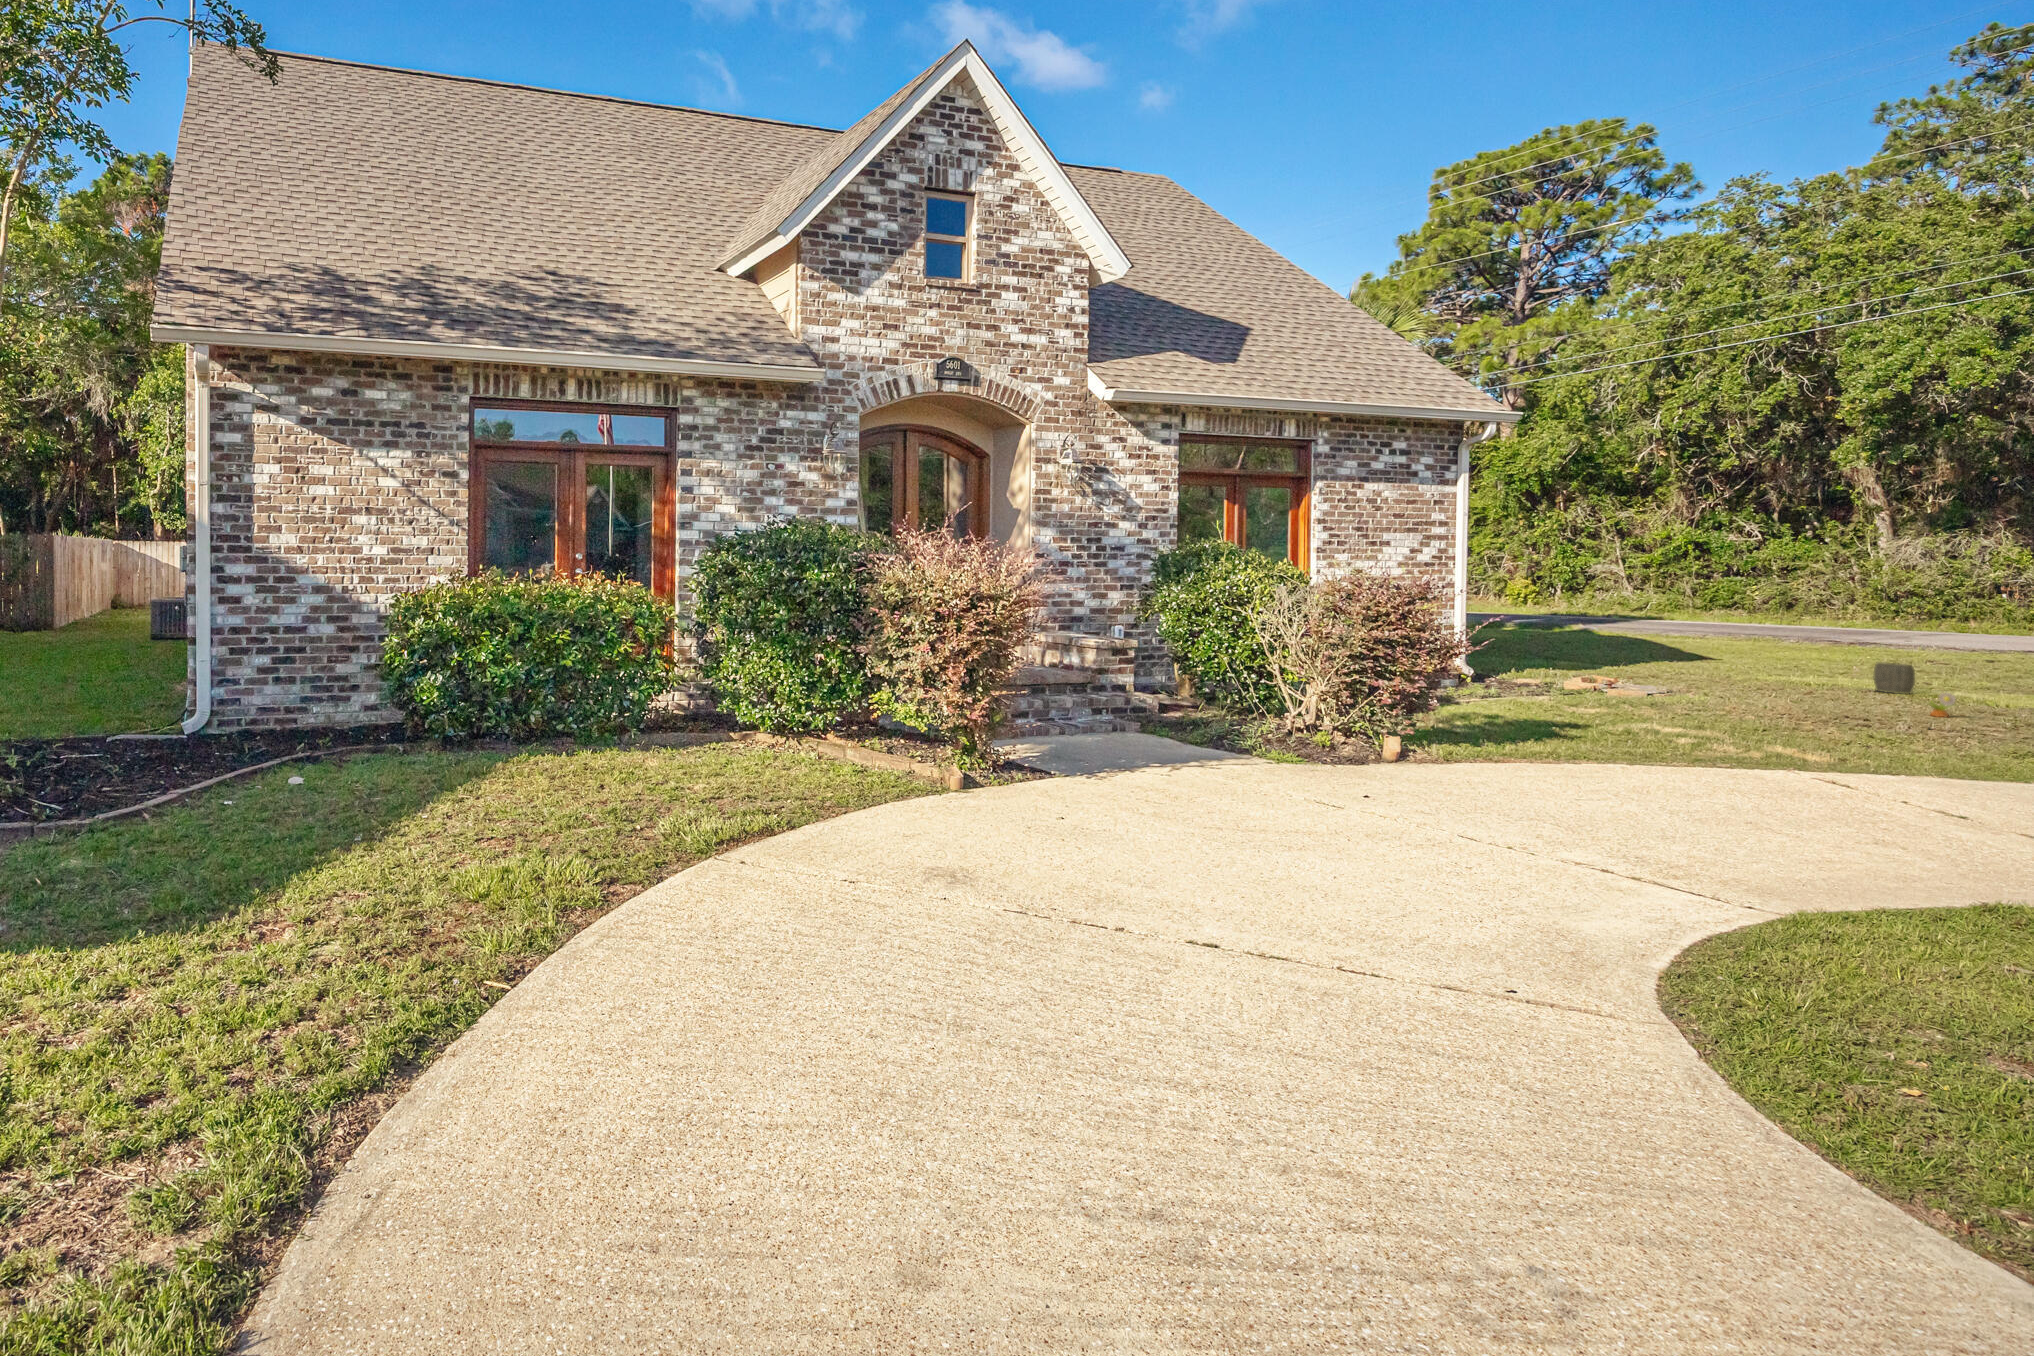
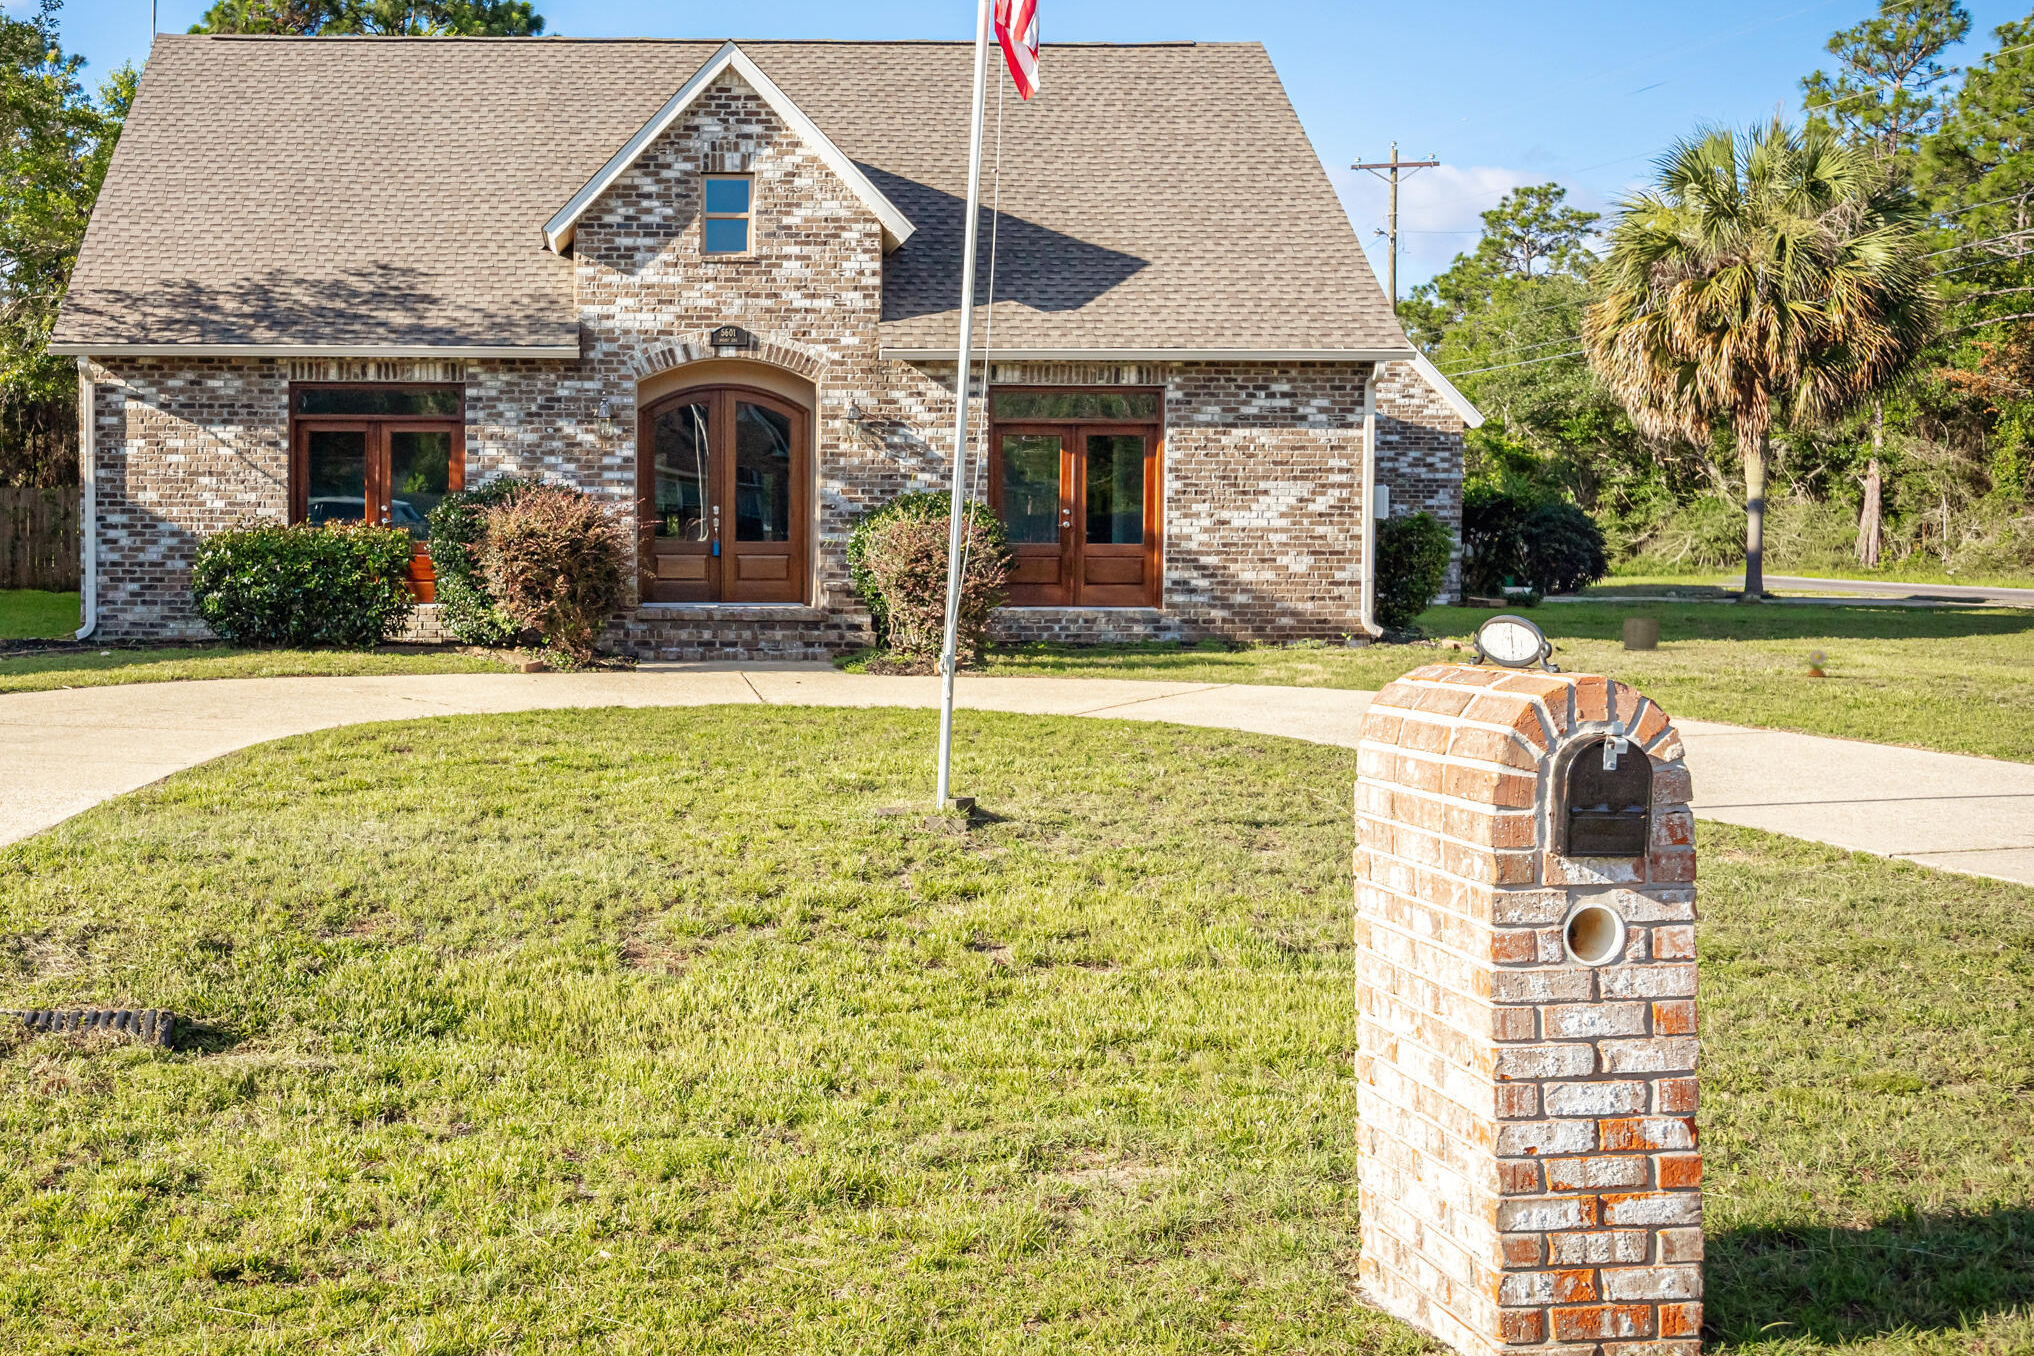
woven basket: present [1873,662,1915,694] -> present [1622,617,1660,651]

